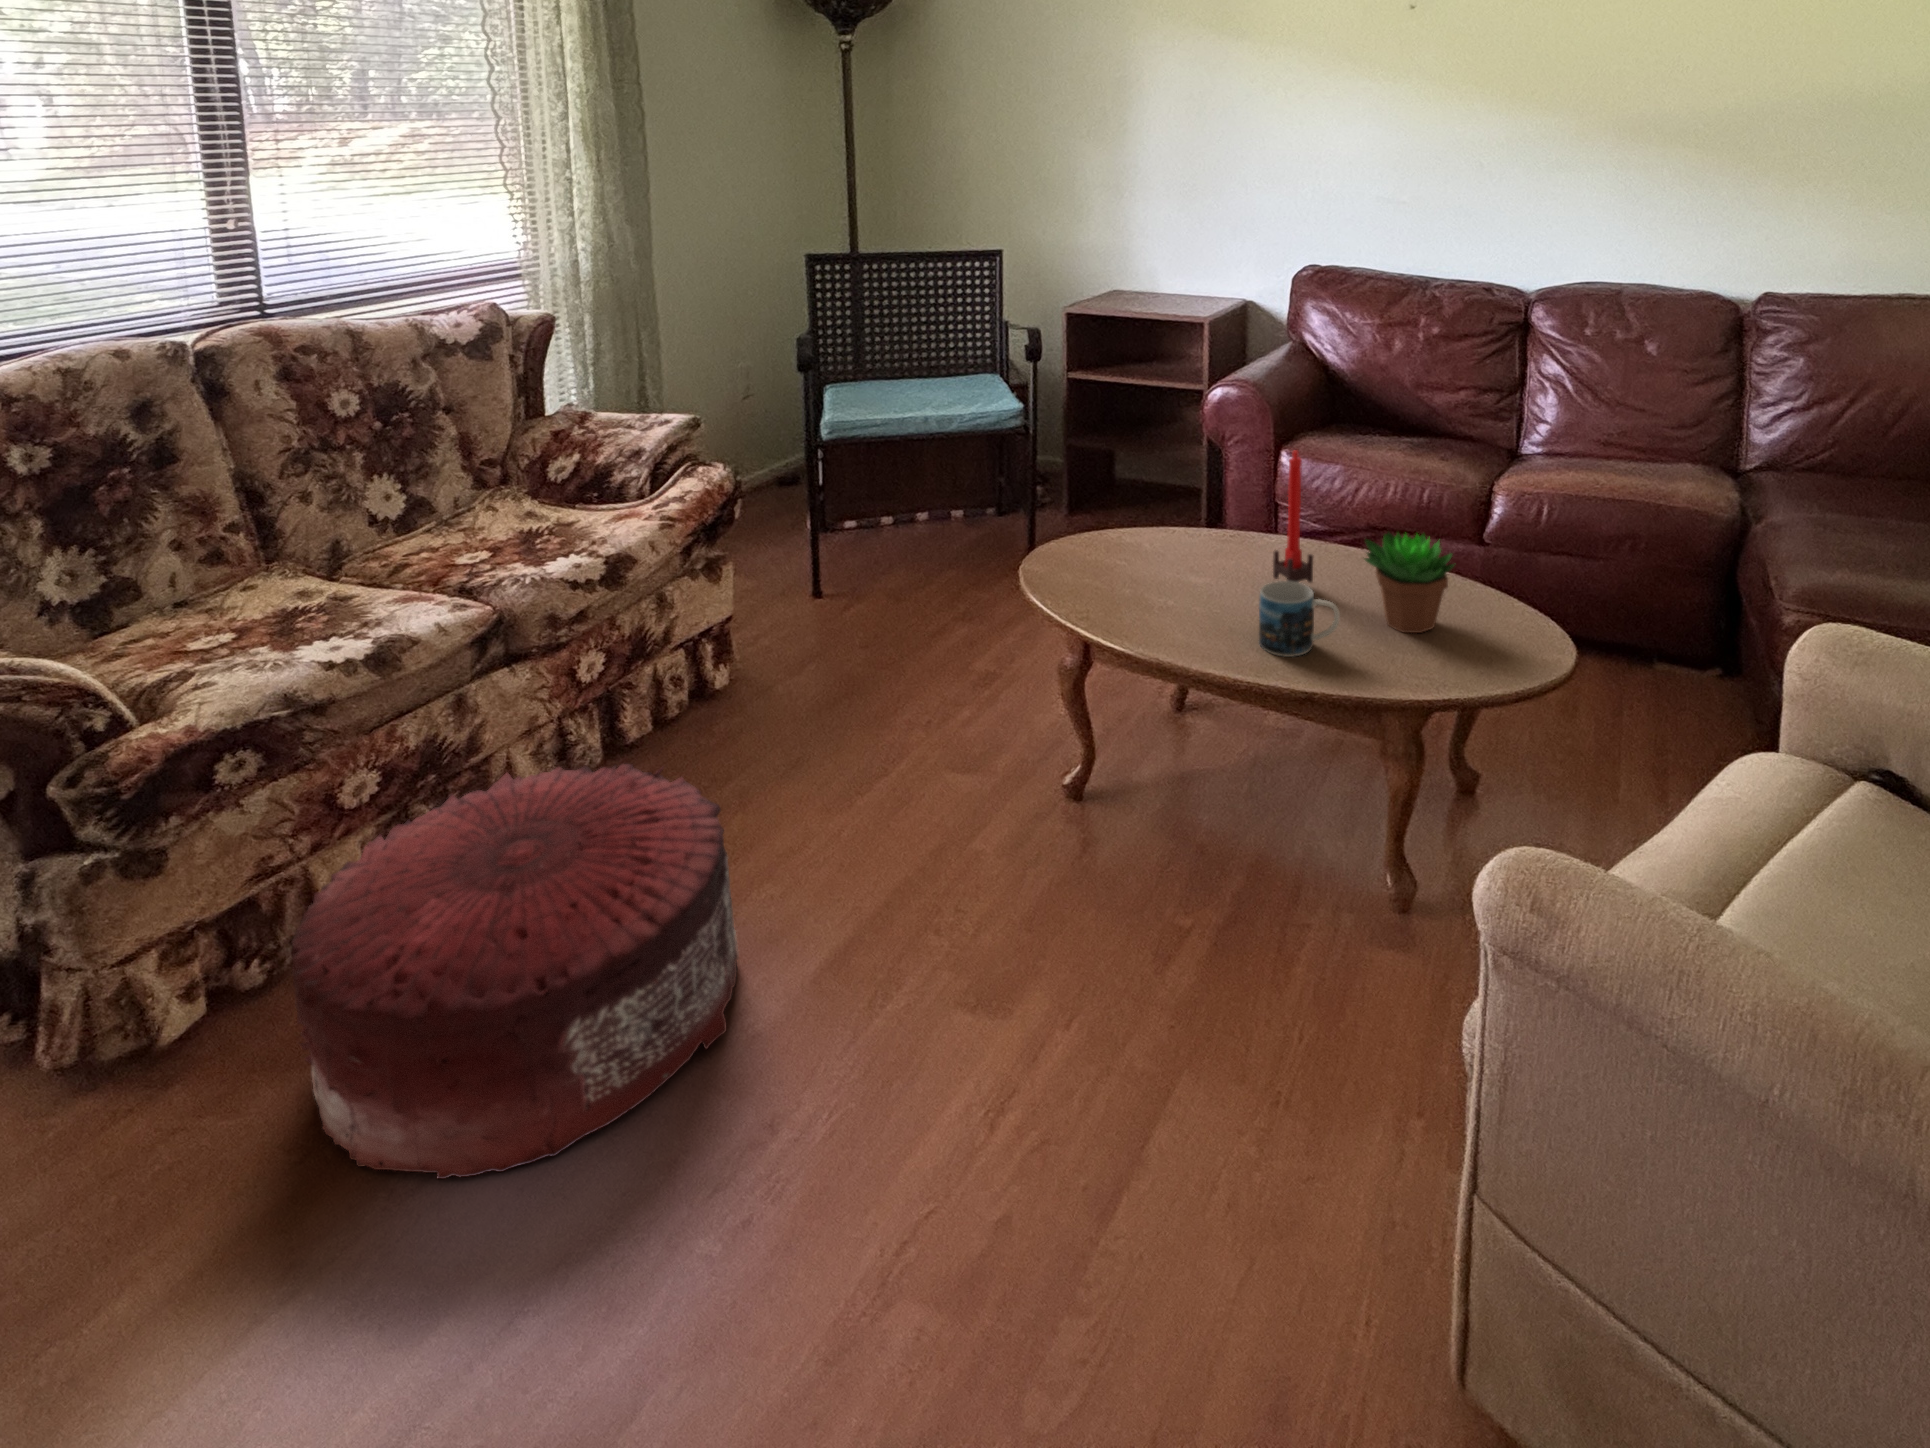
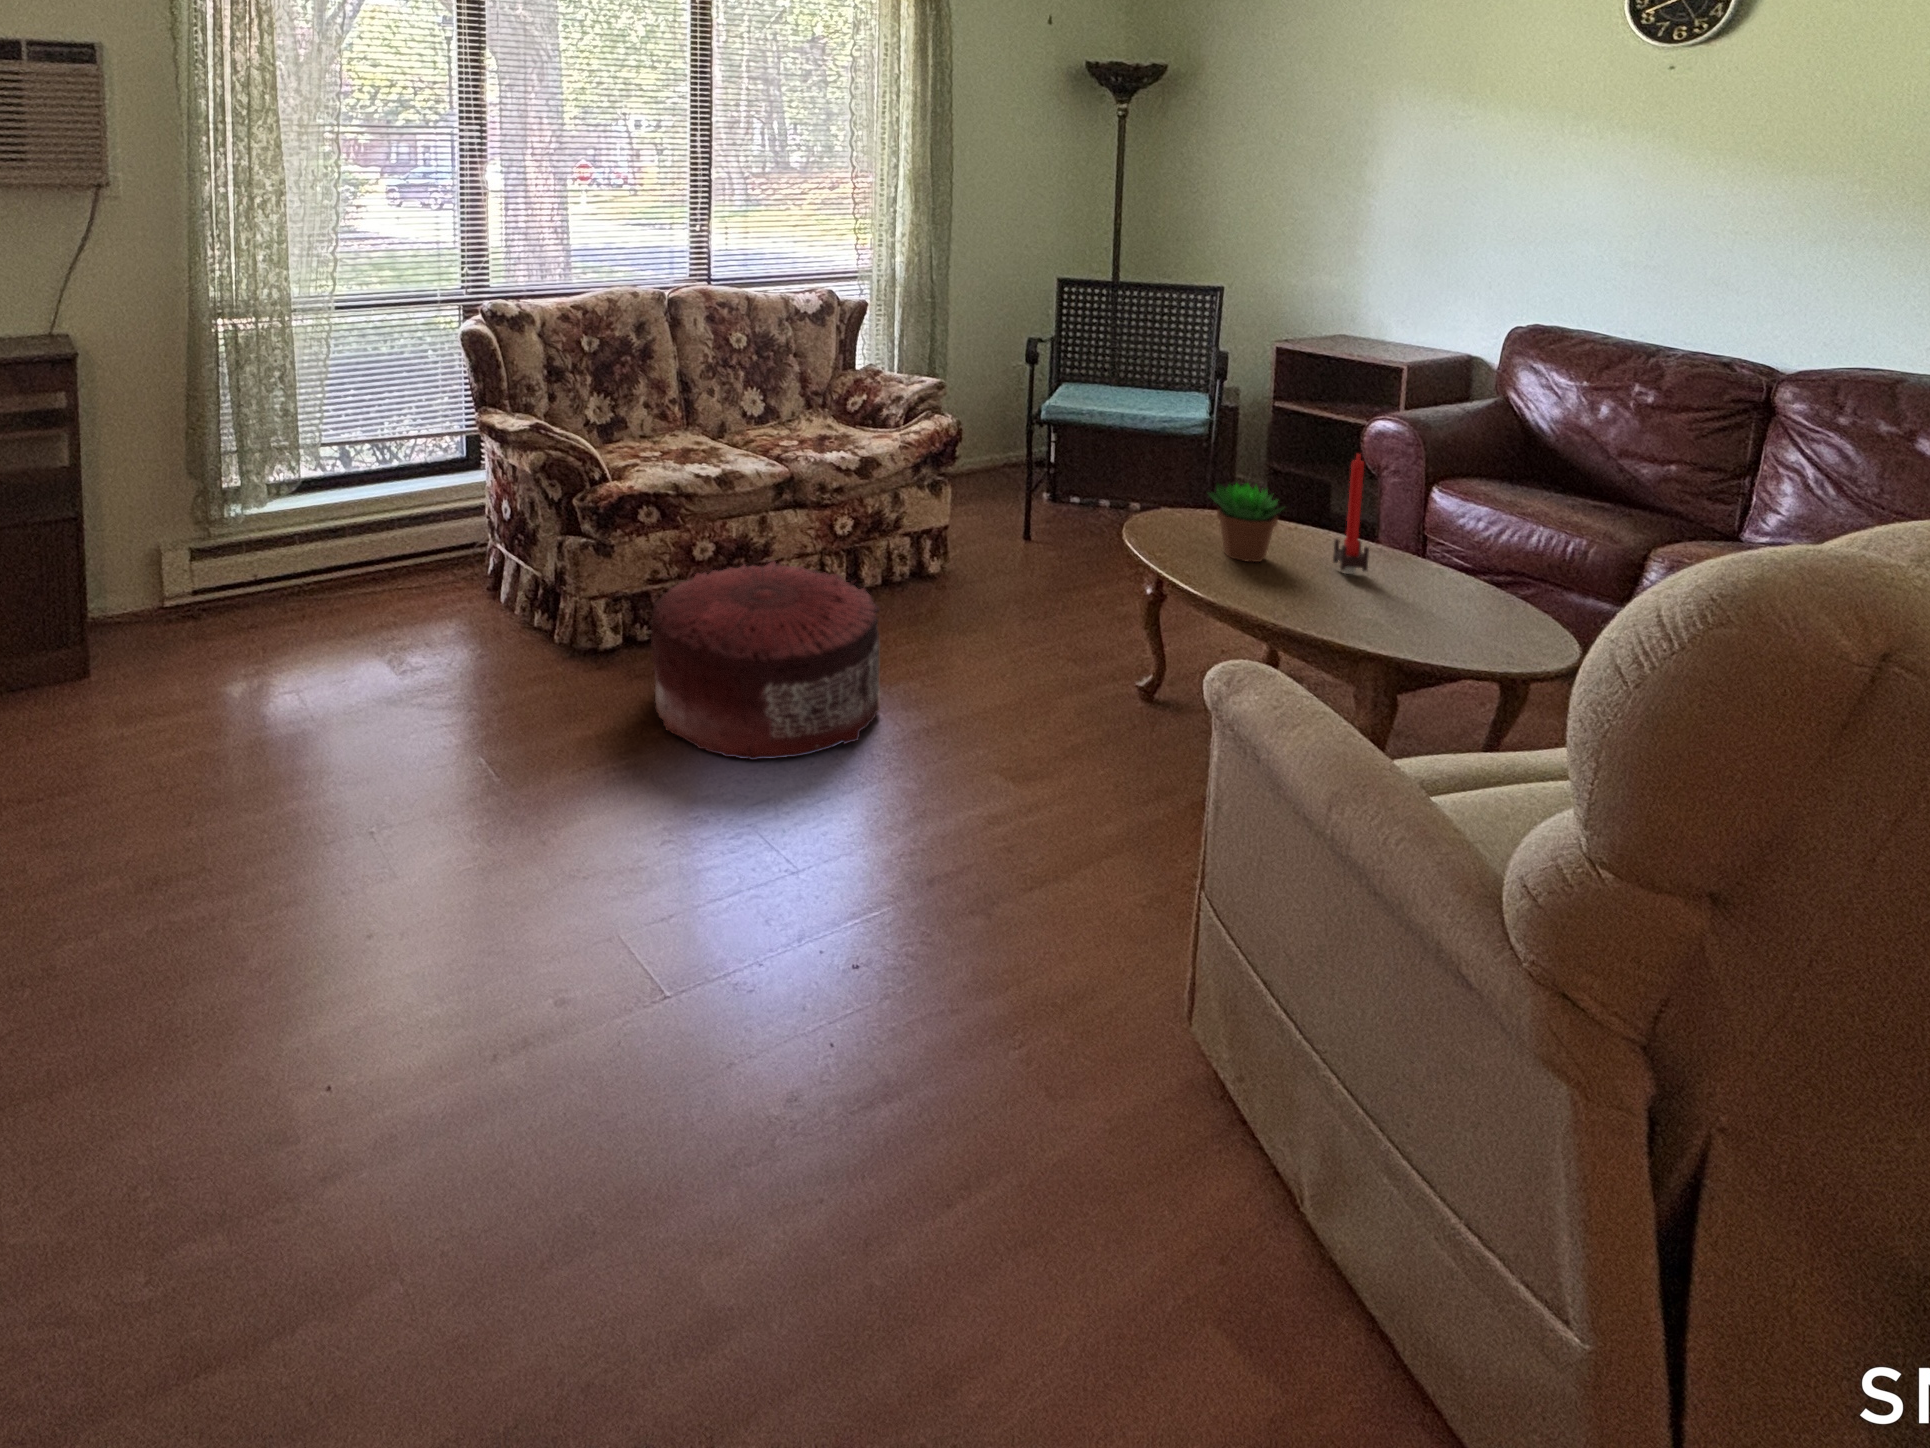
succulent plant: present [1365,532,1454,633] -> present [1208,483,1283,562]
mug: present [1259,581,1340,657] -> none [1279,549,1348,610]

